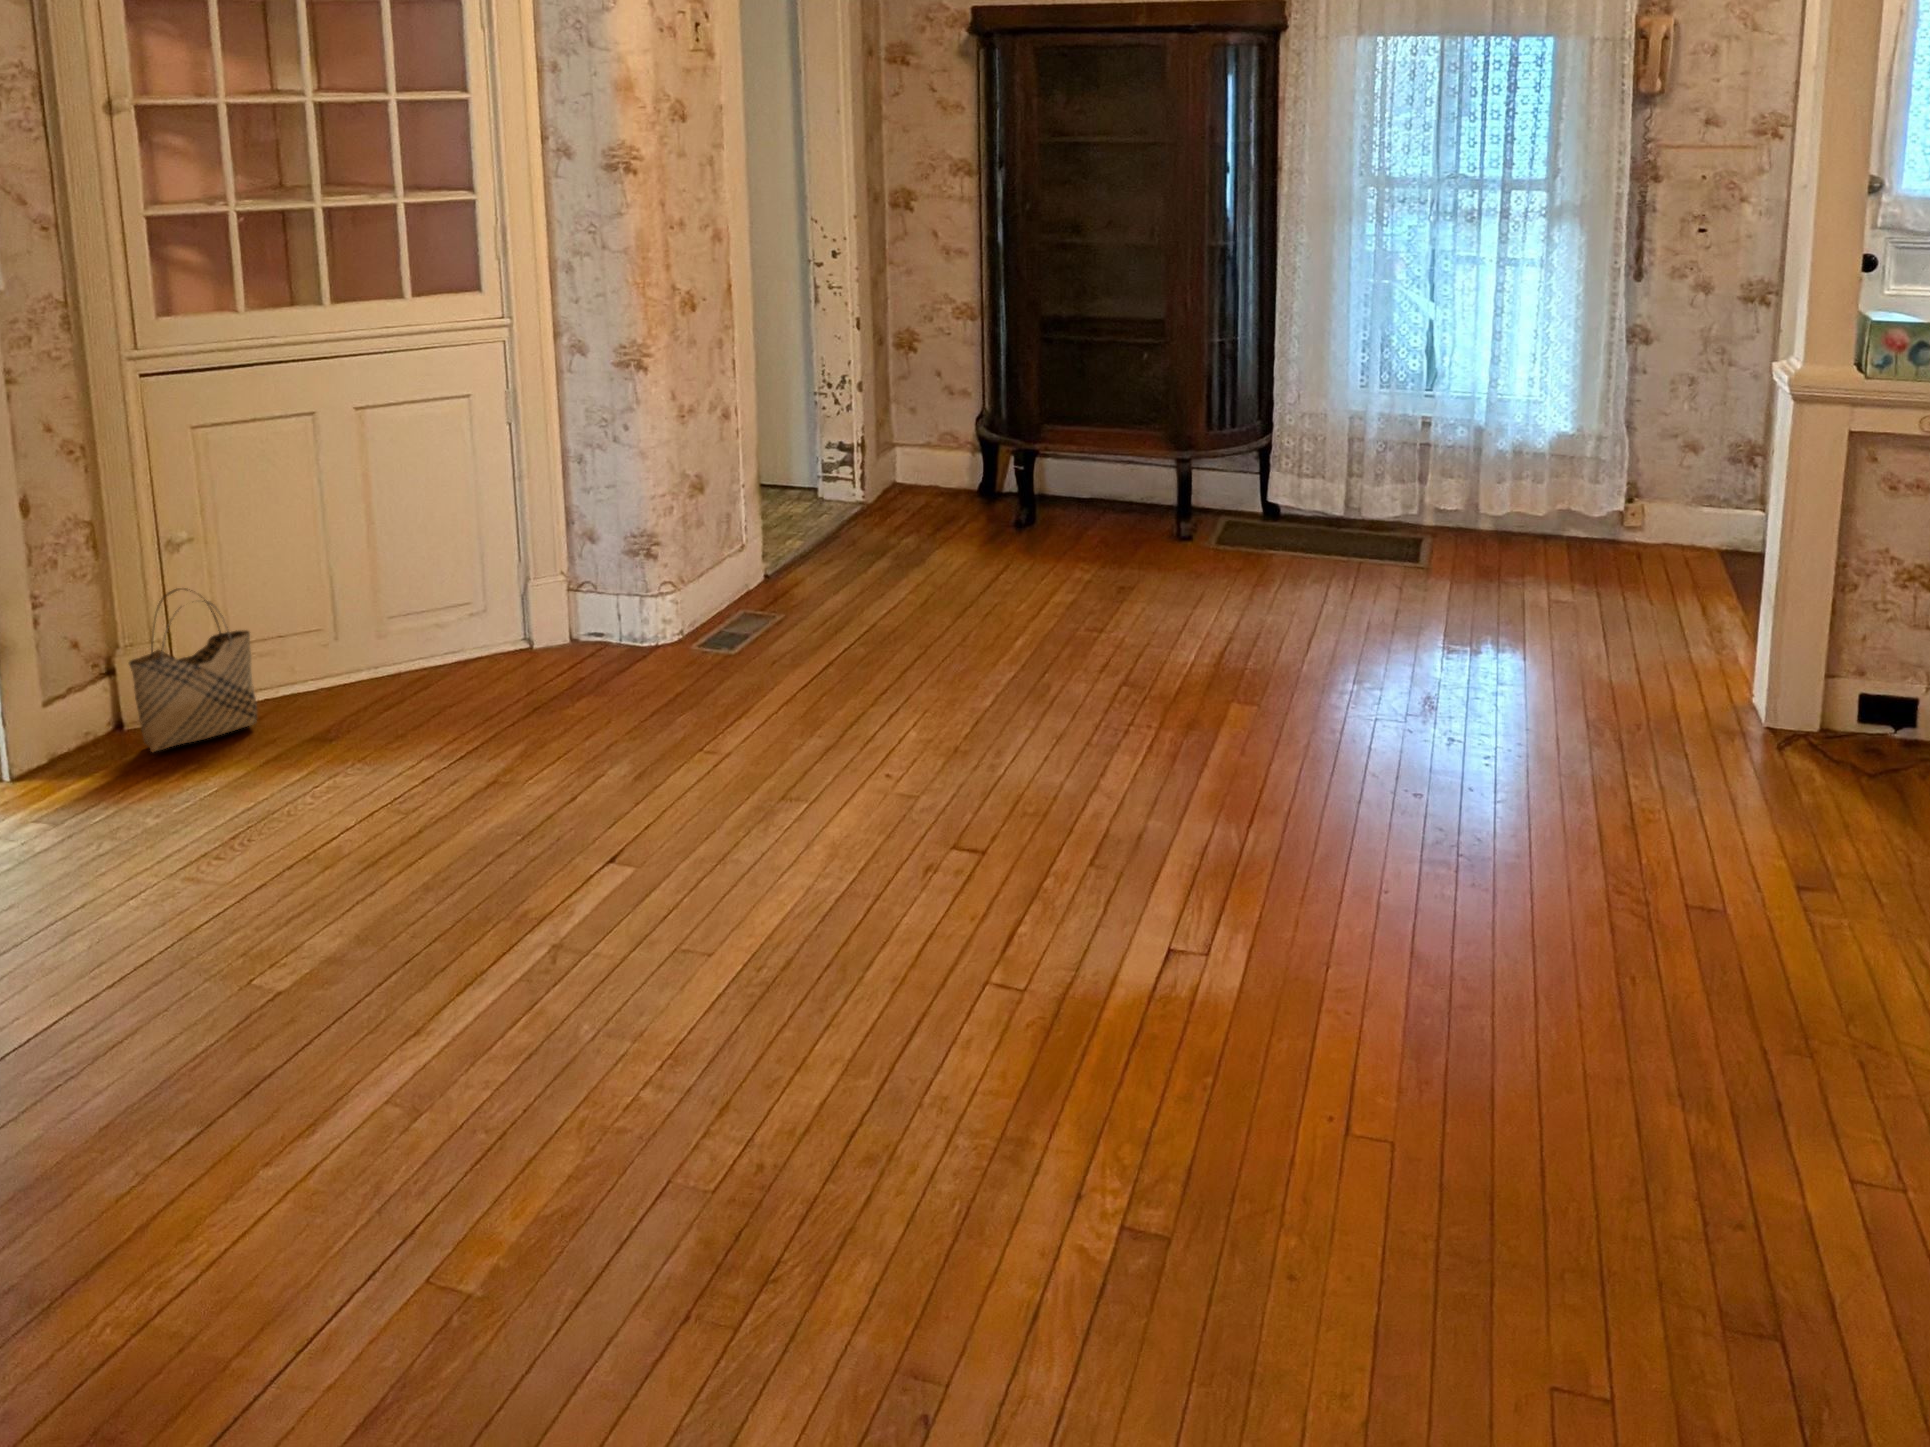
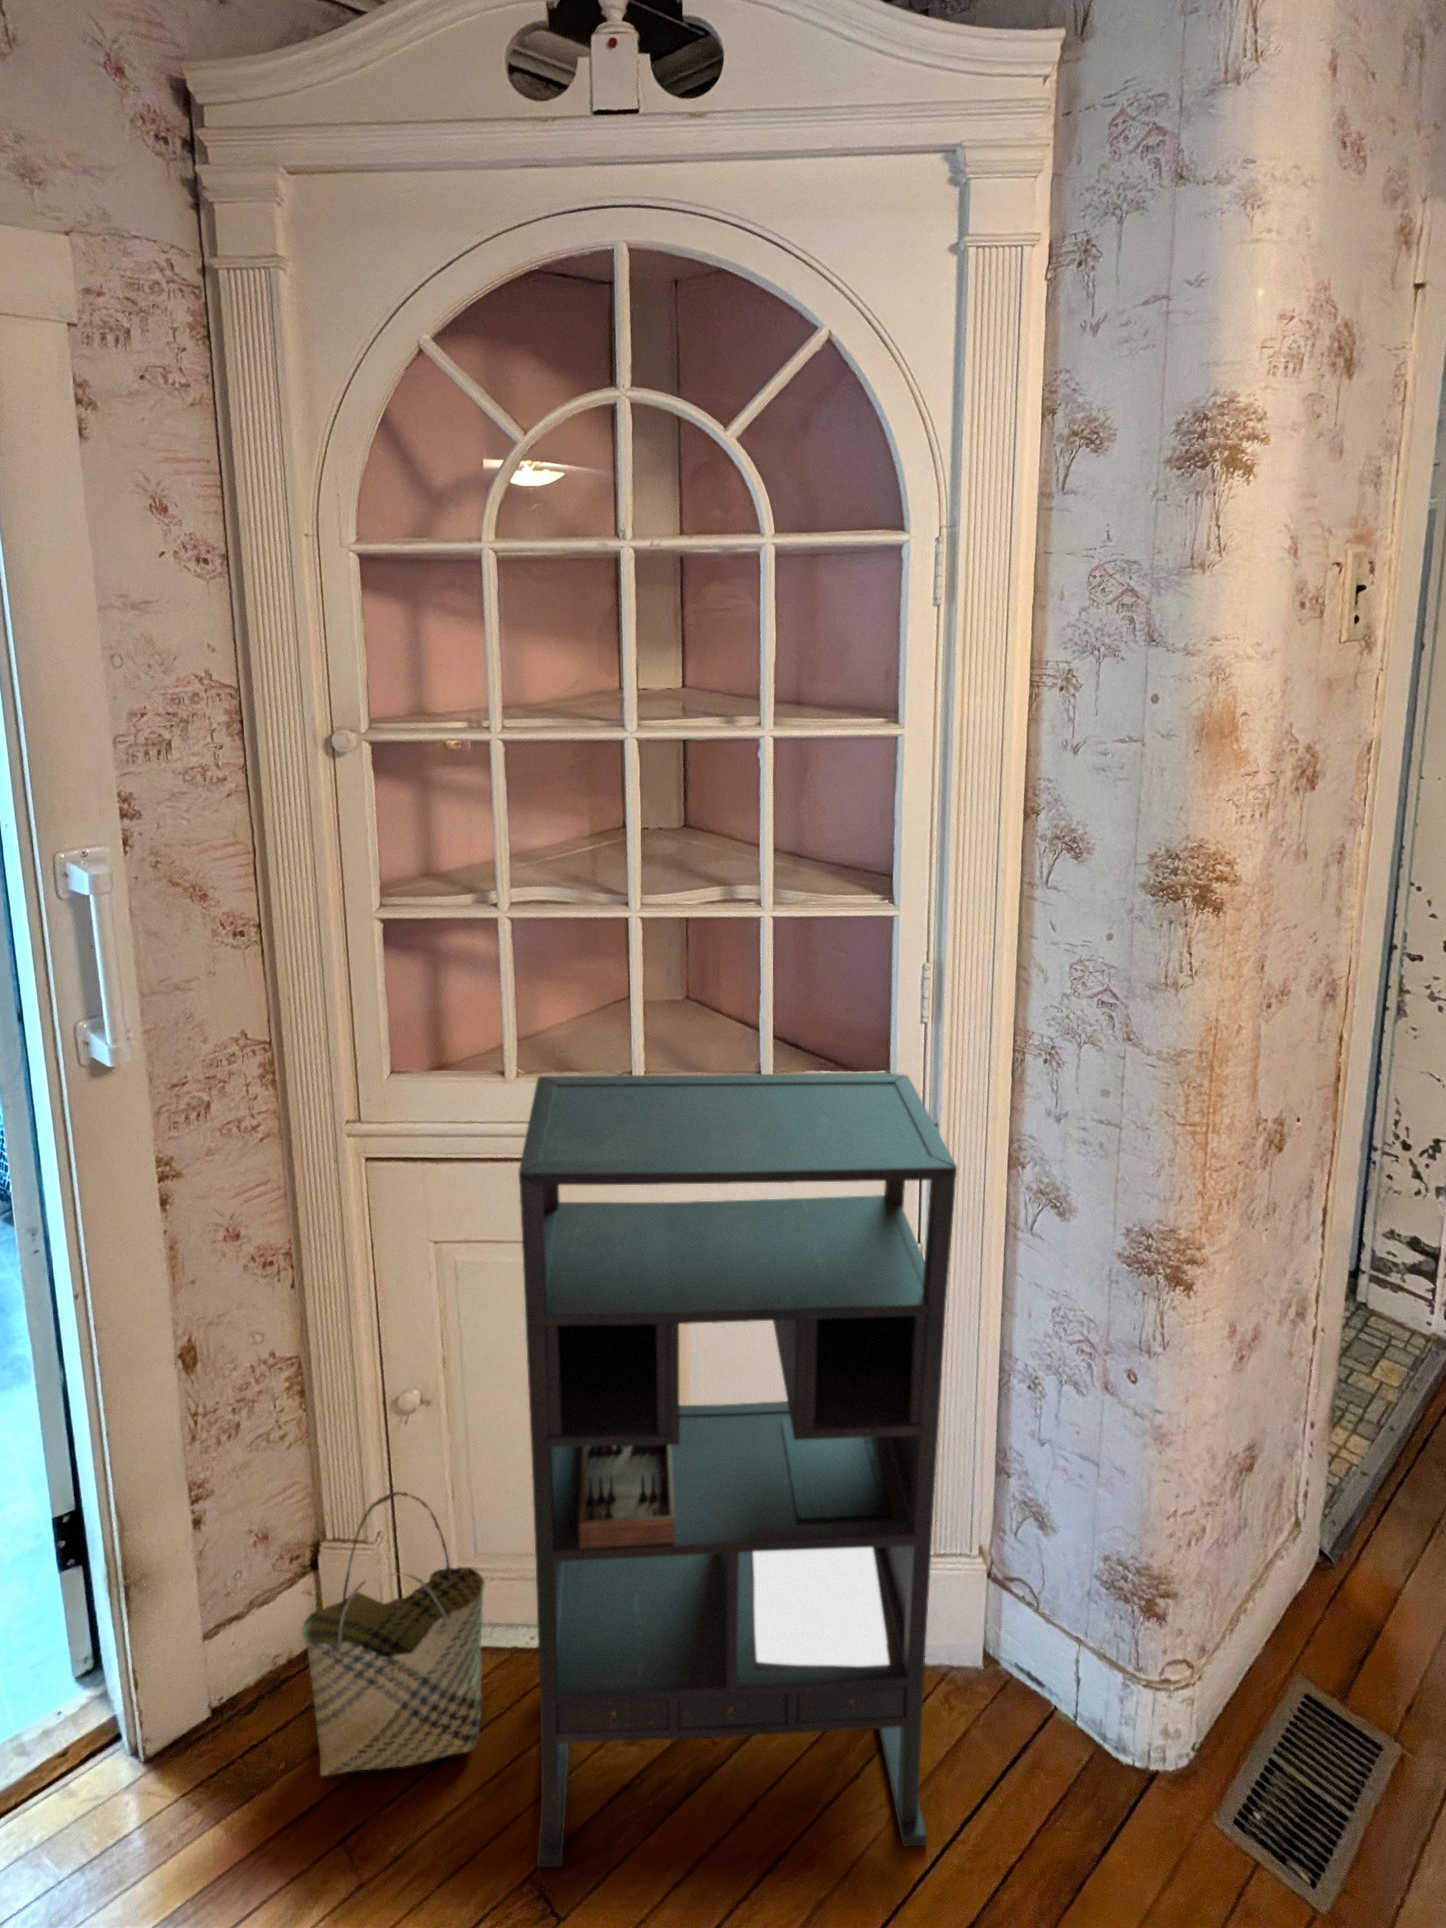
bookshelf: none [265,286,542,739] -> present [519,1073,957,1867]

